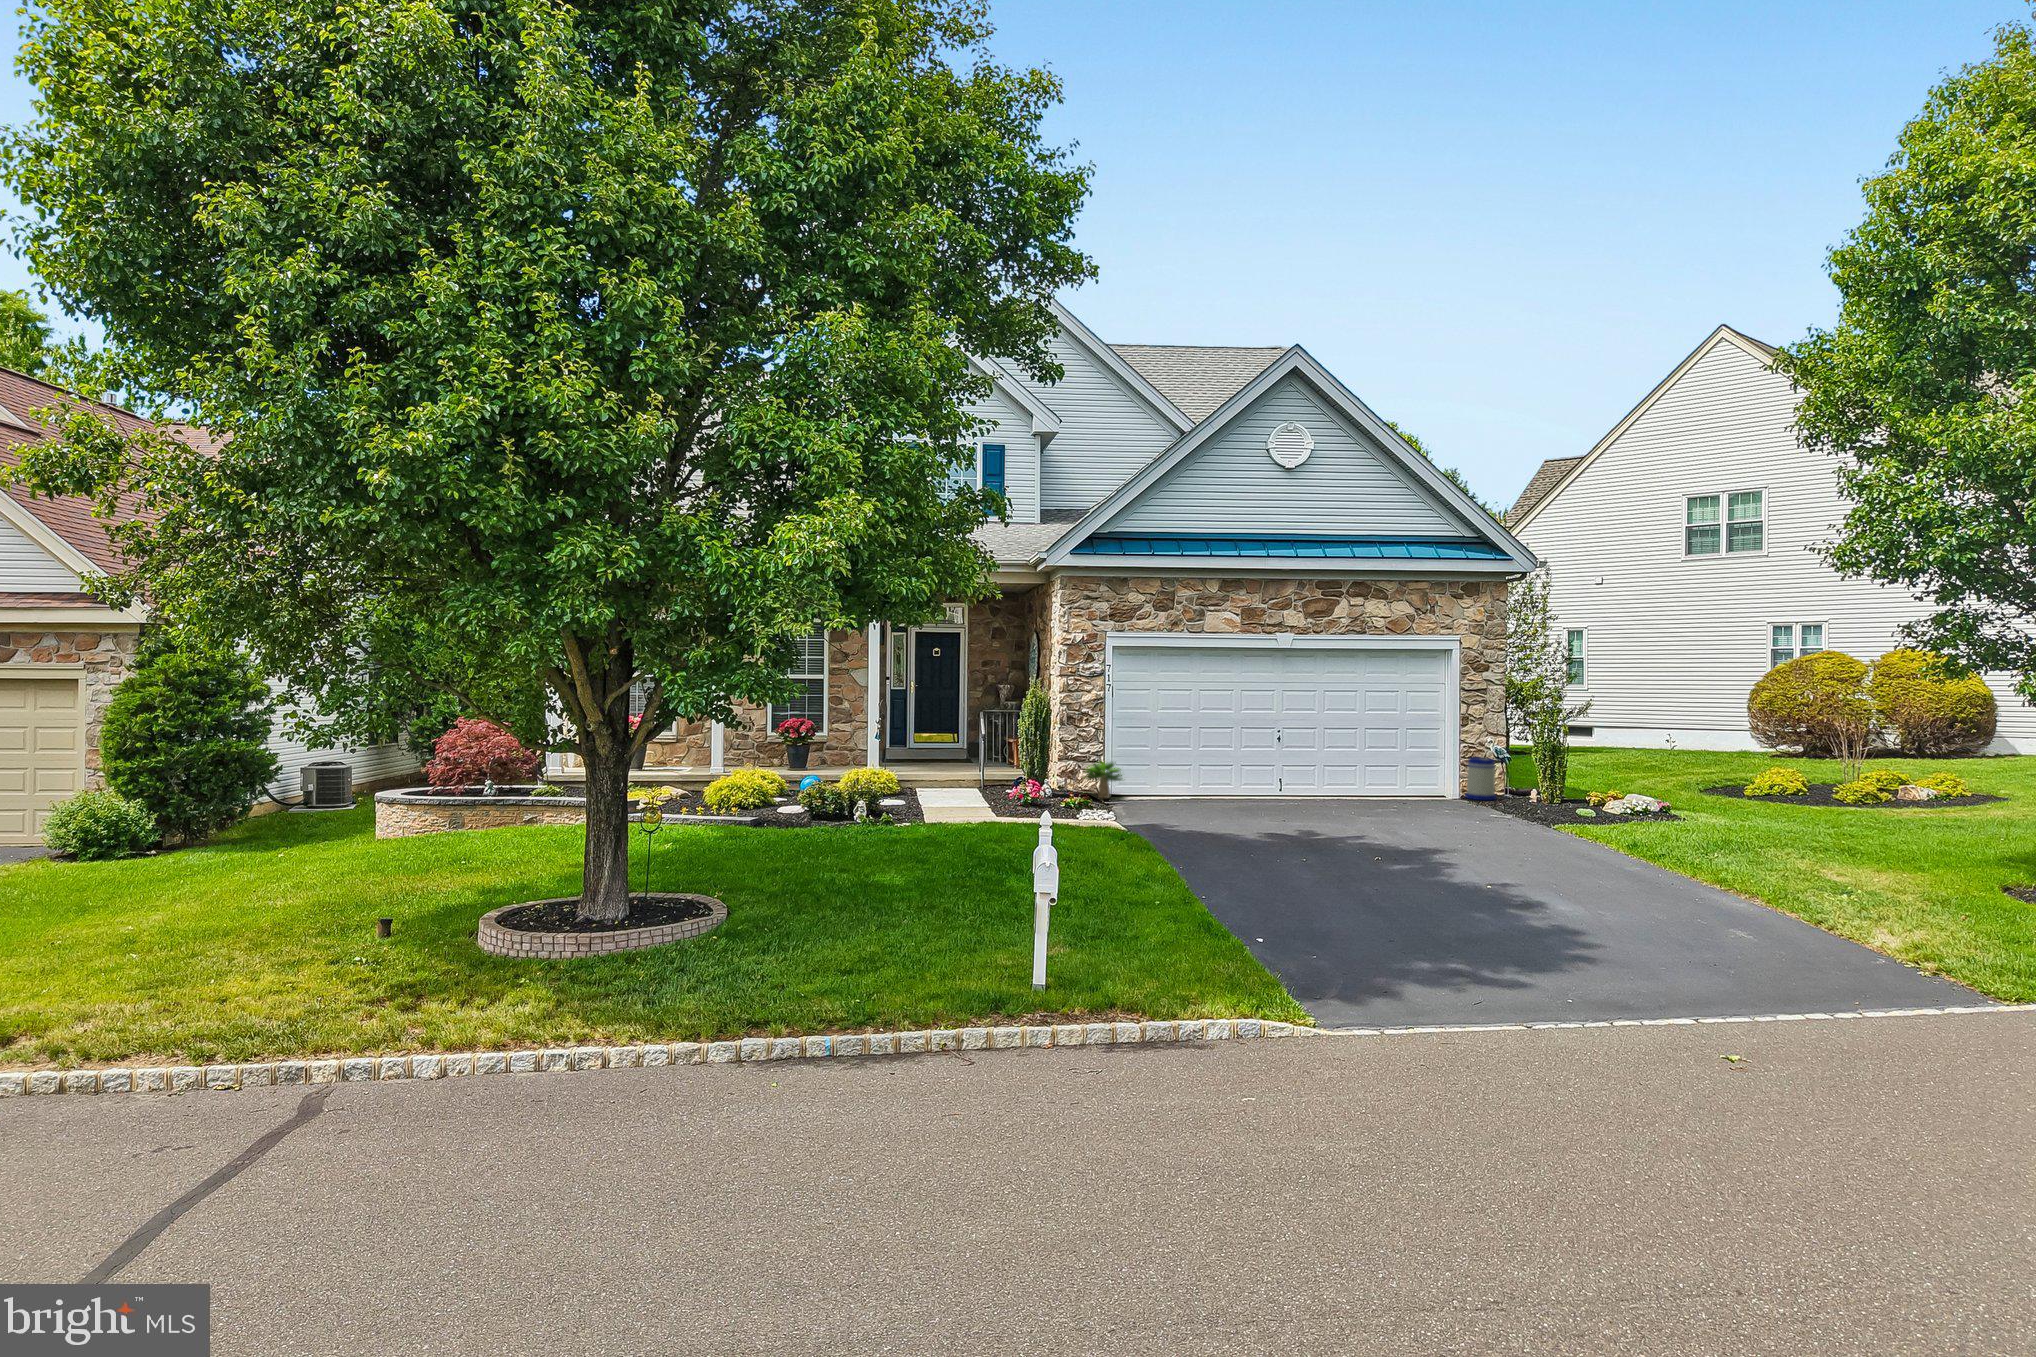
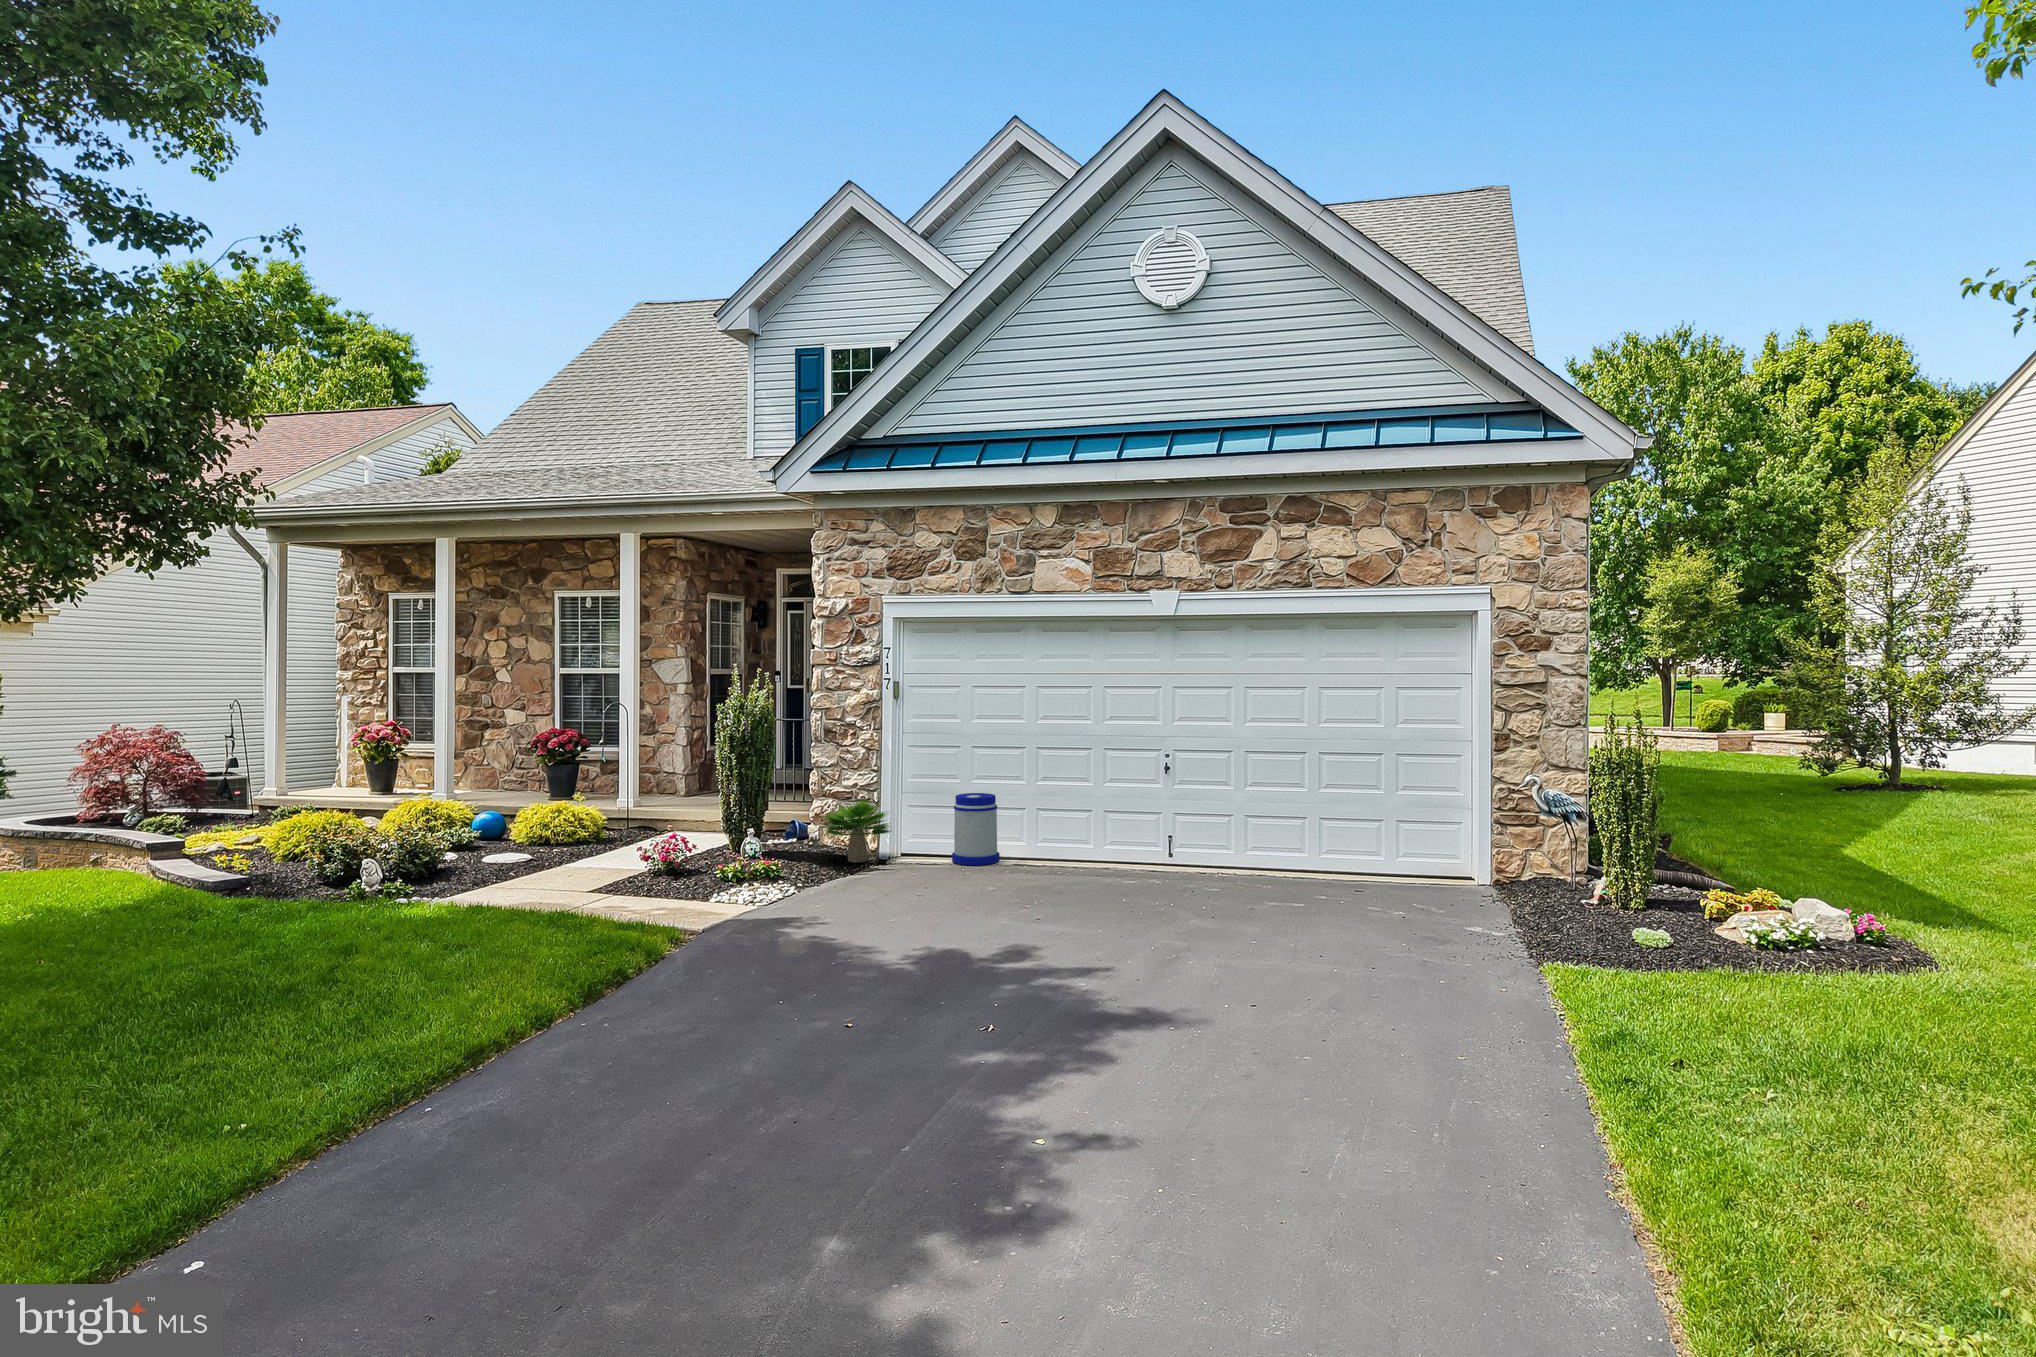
trash can: present [1465,757,1496,800] -> present [952,793,1000,865]

